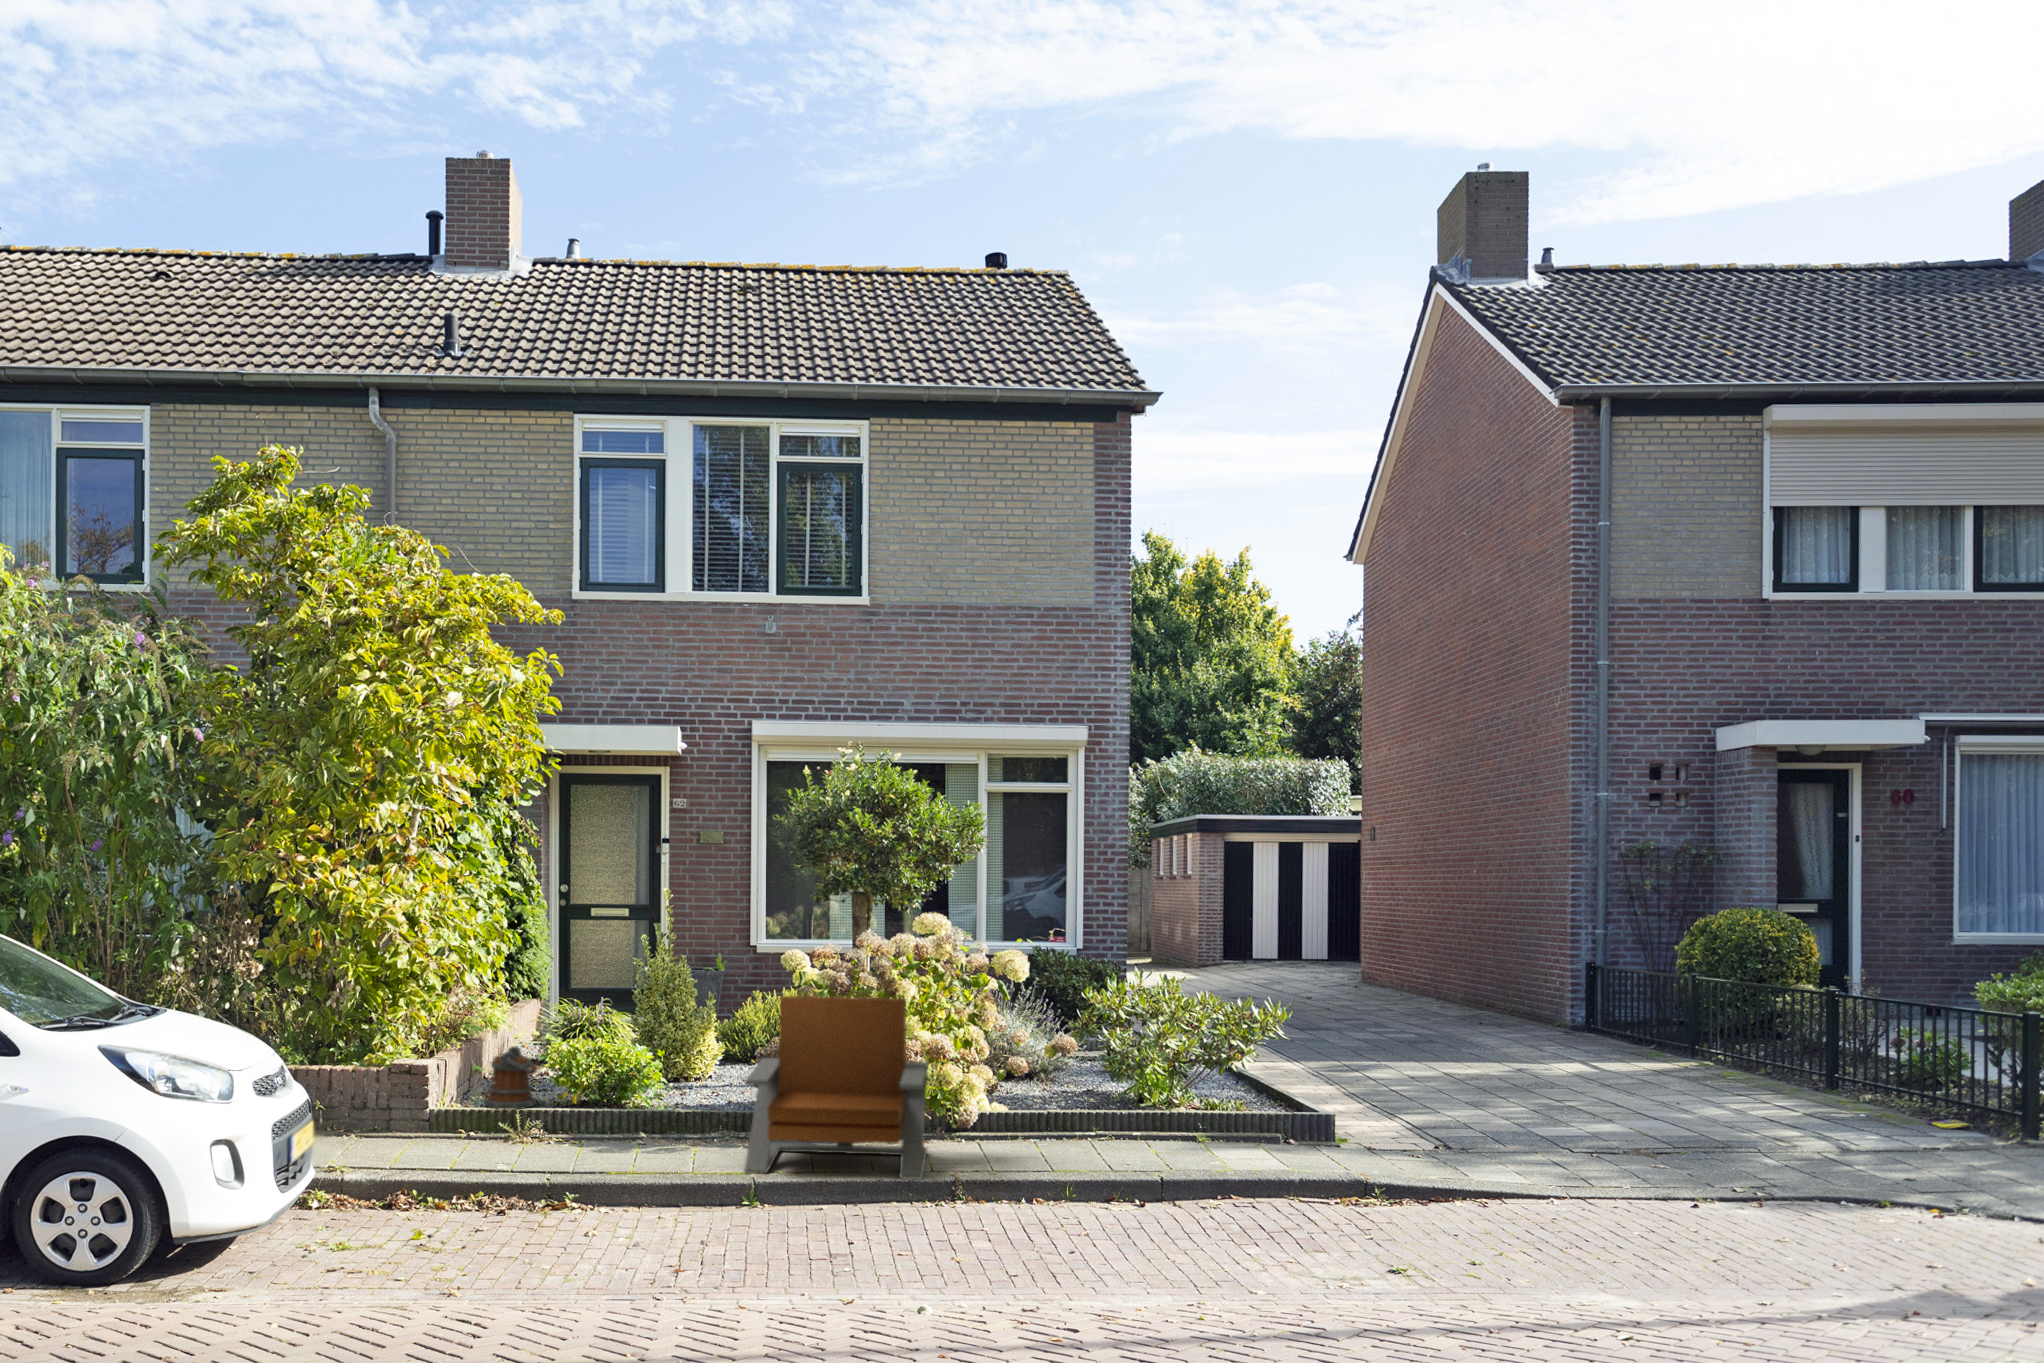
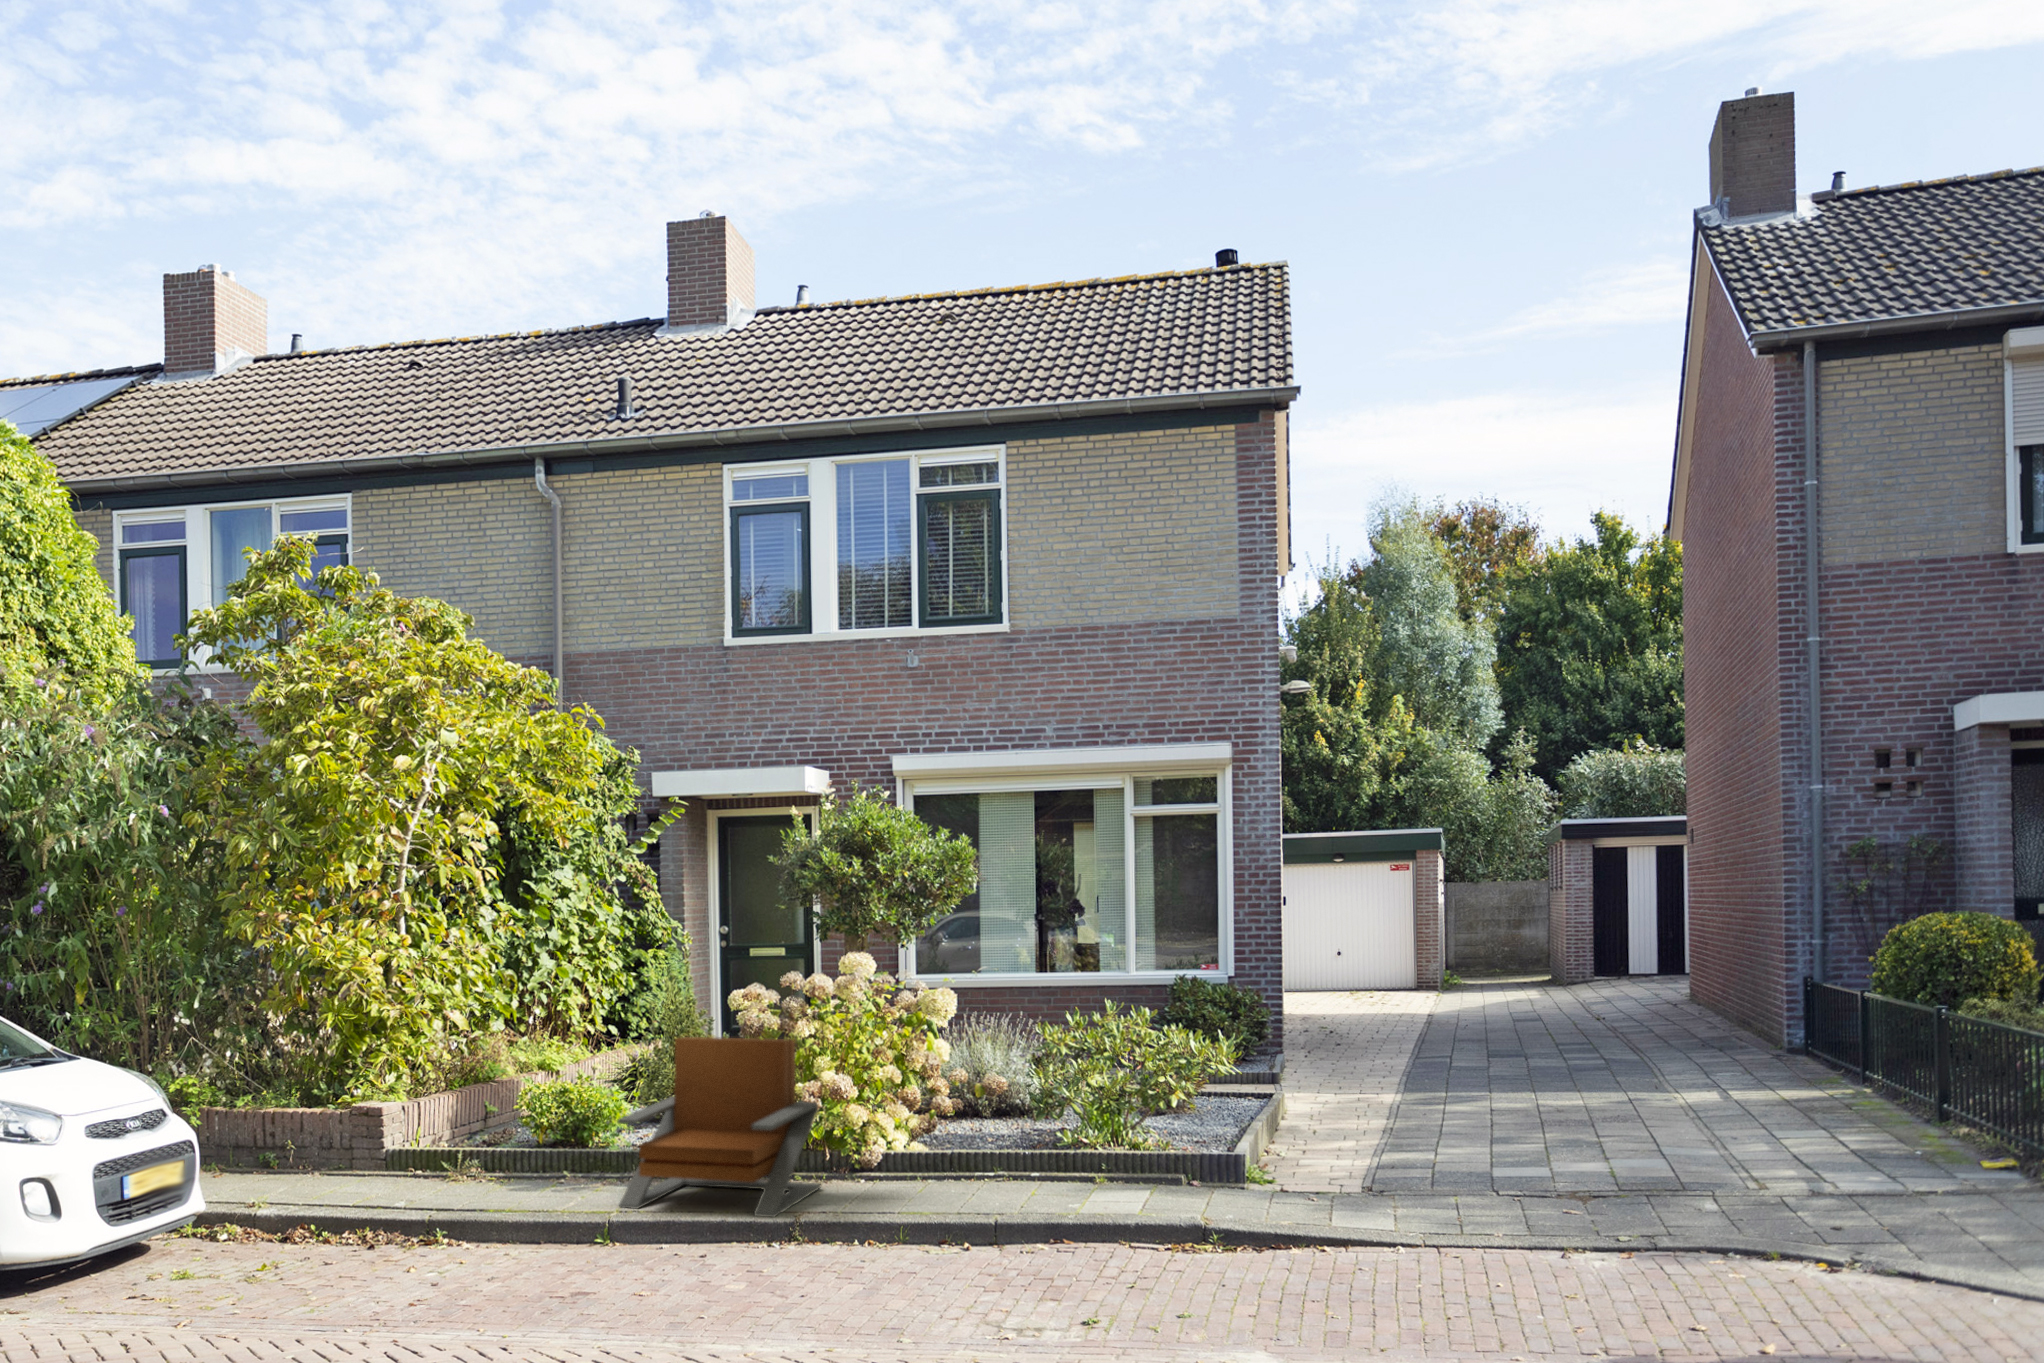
bucket: present [485,1046,538,1110] -> none [489,1079,539,1139]

